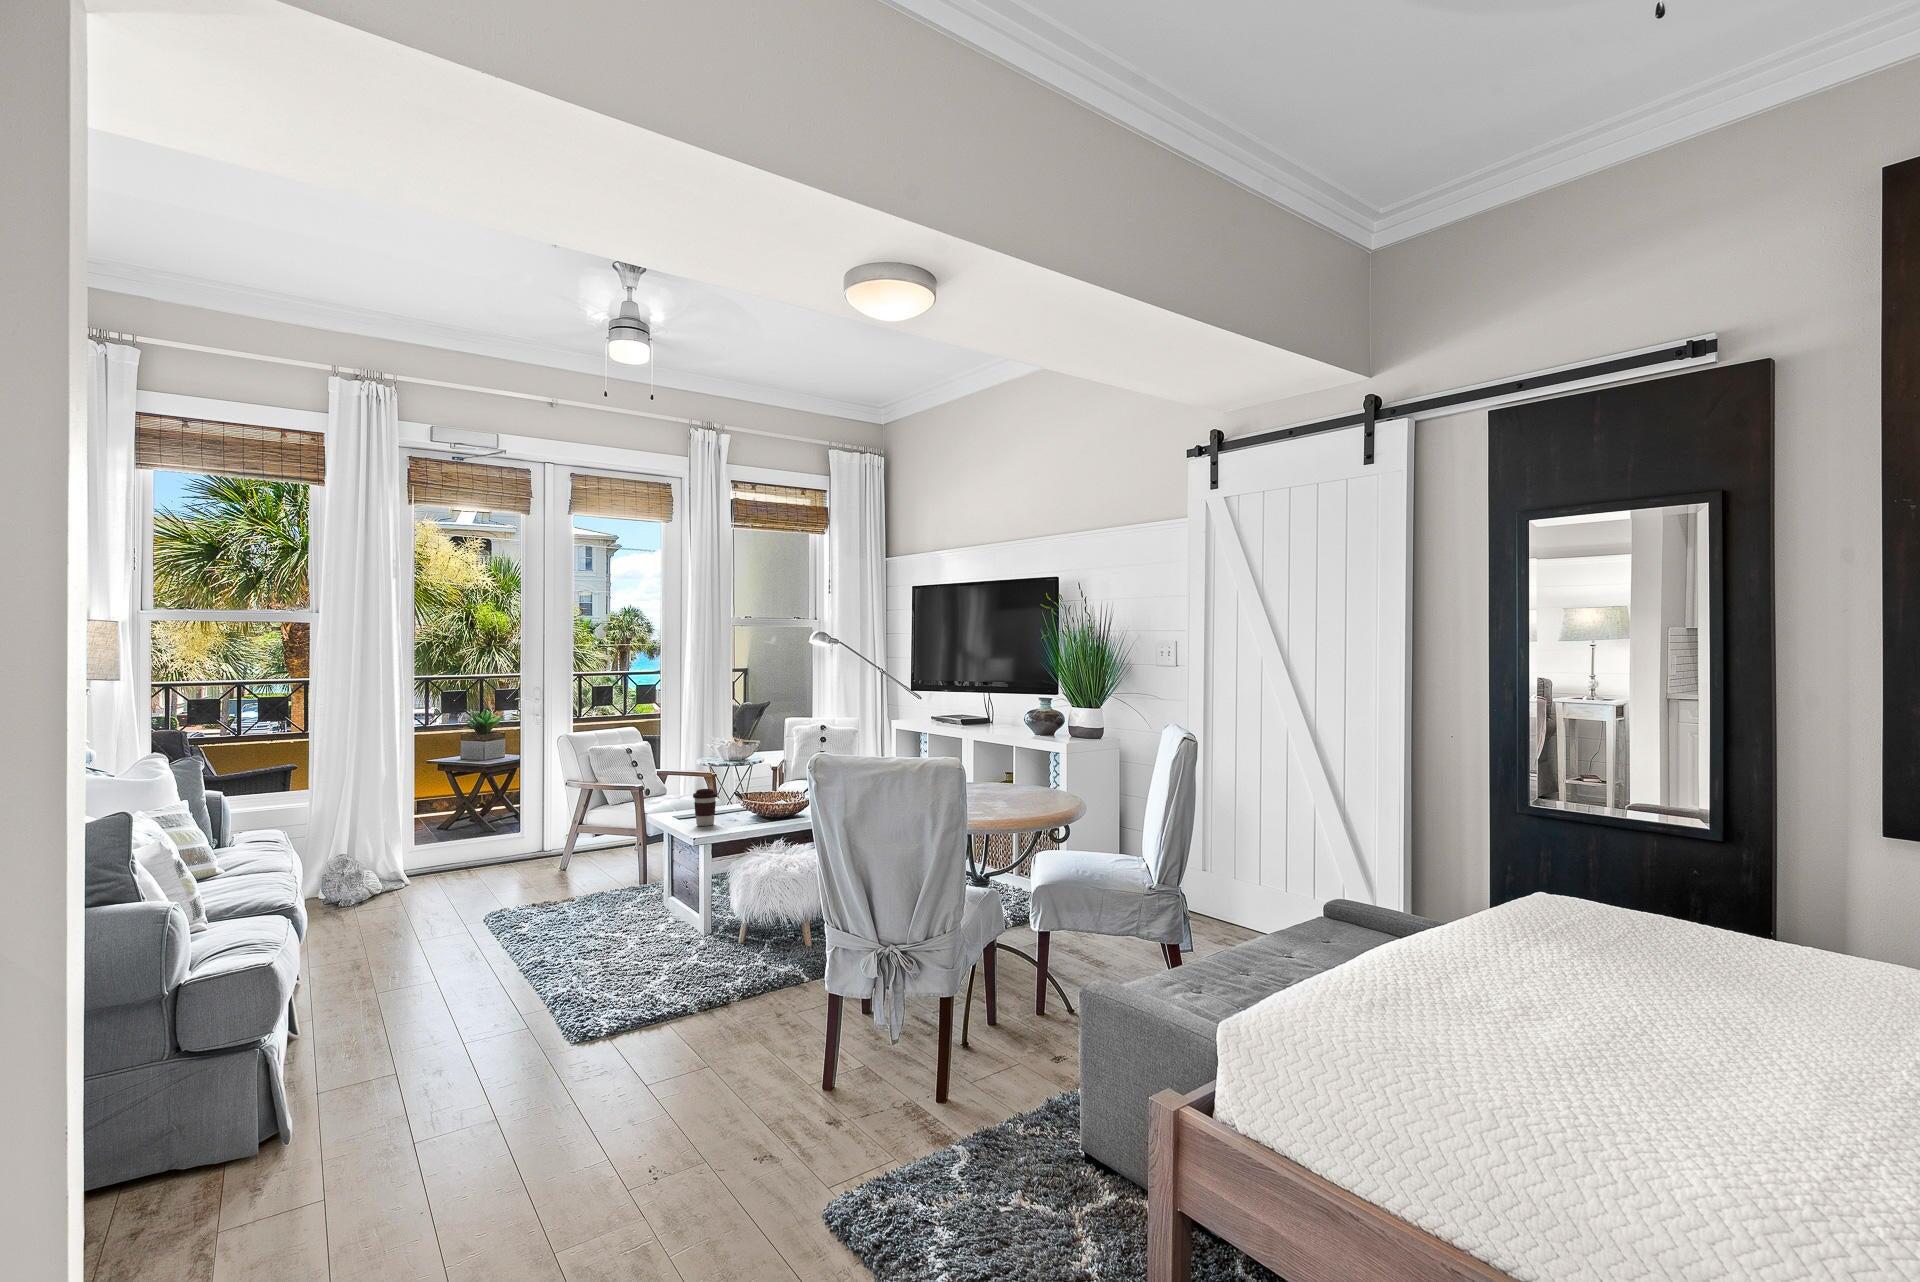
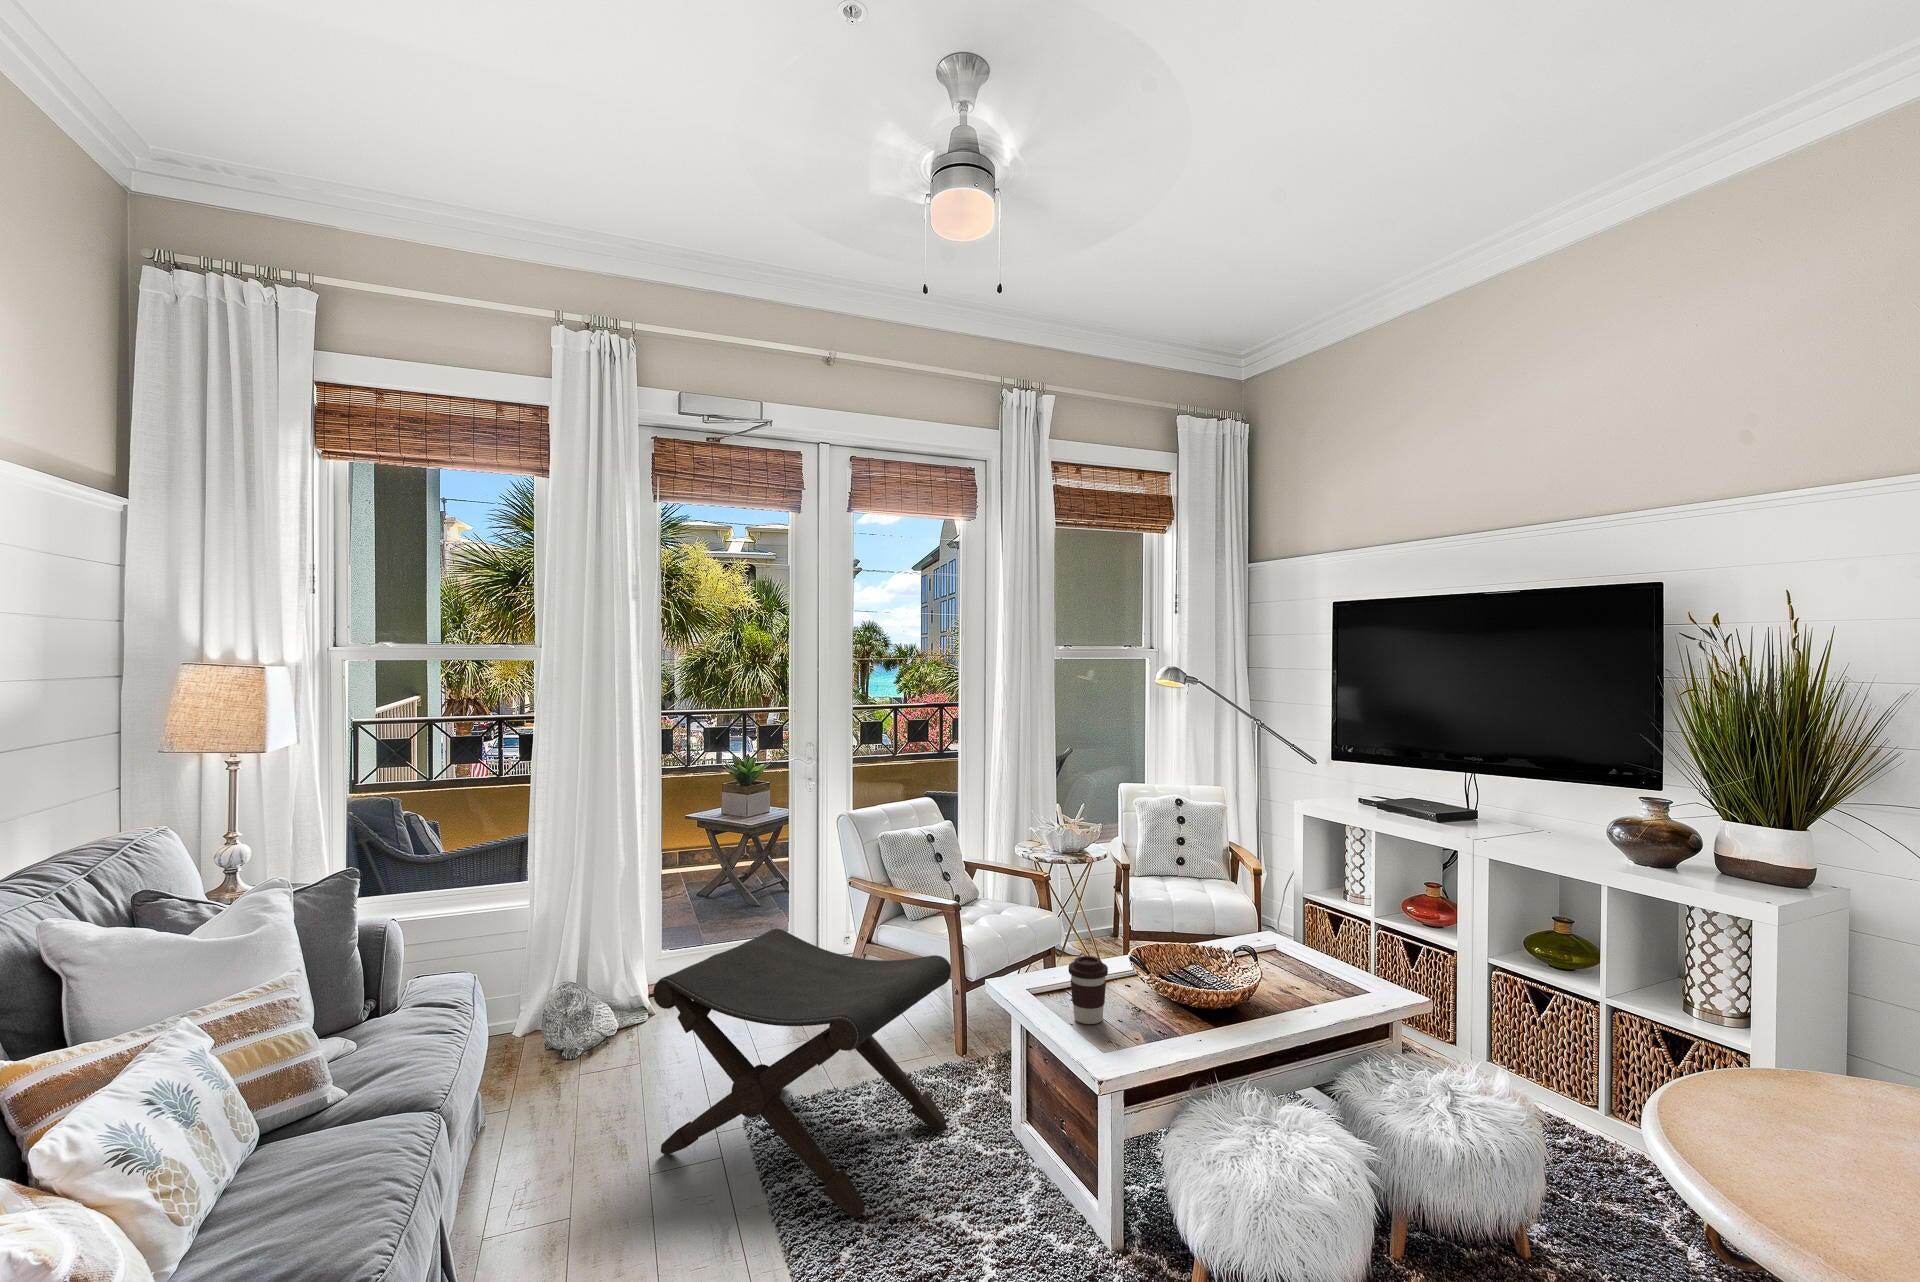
footstool: none [421,799,626,939] -> present [653,929,951,1218]

